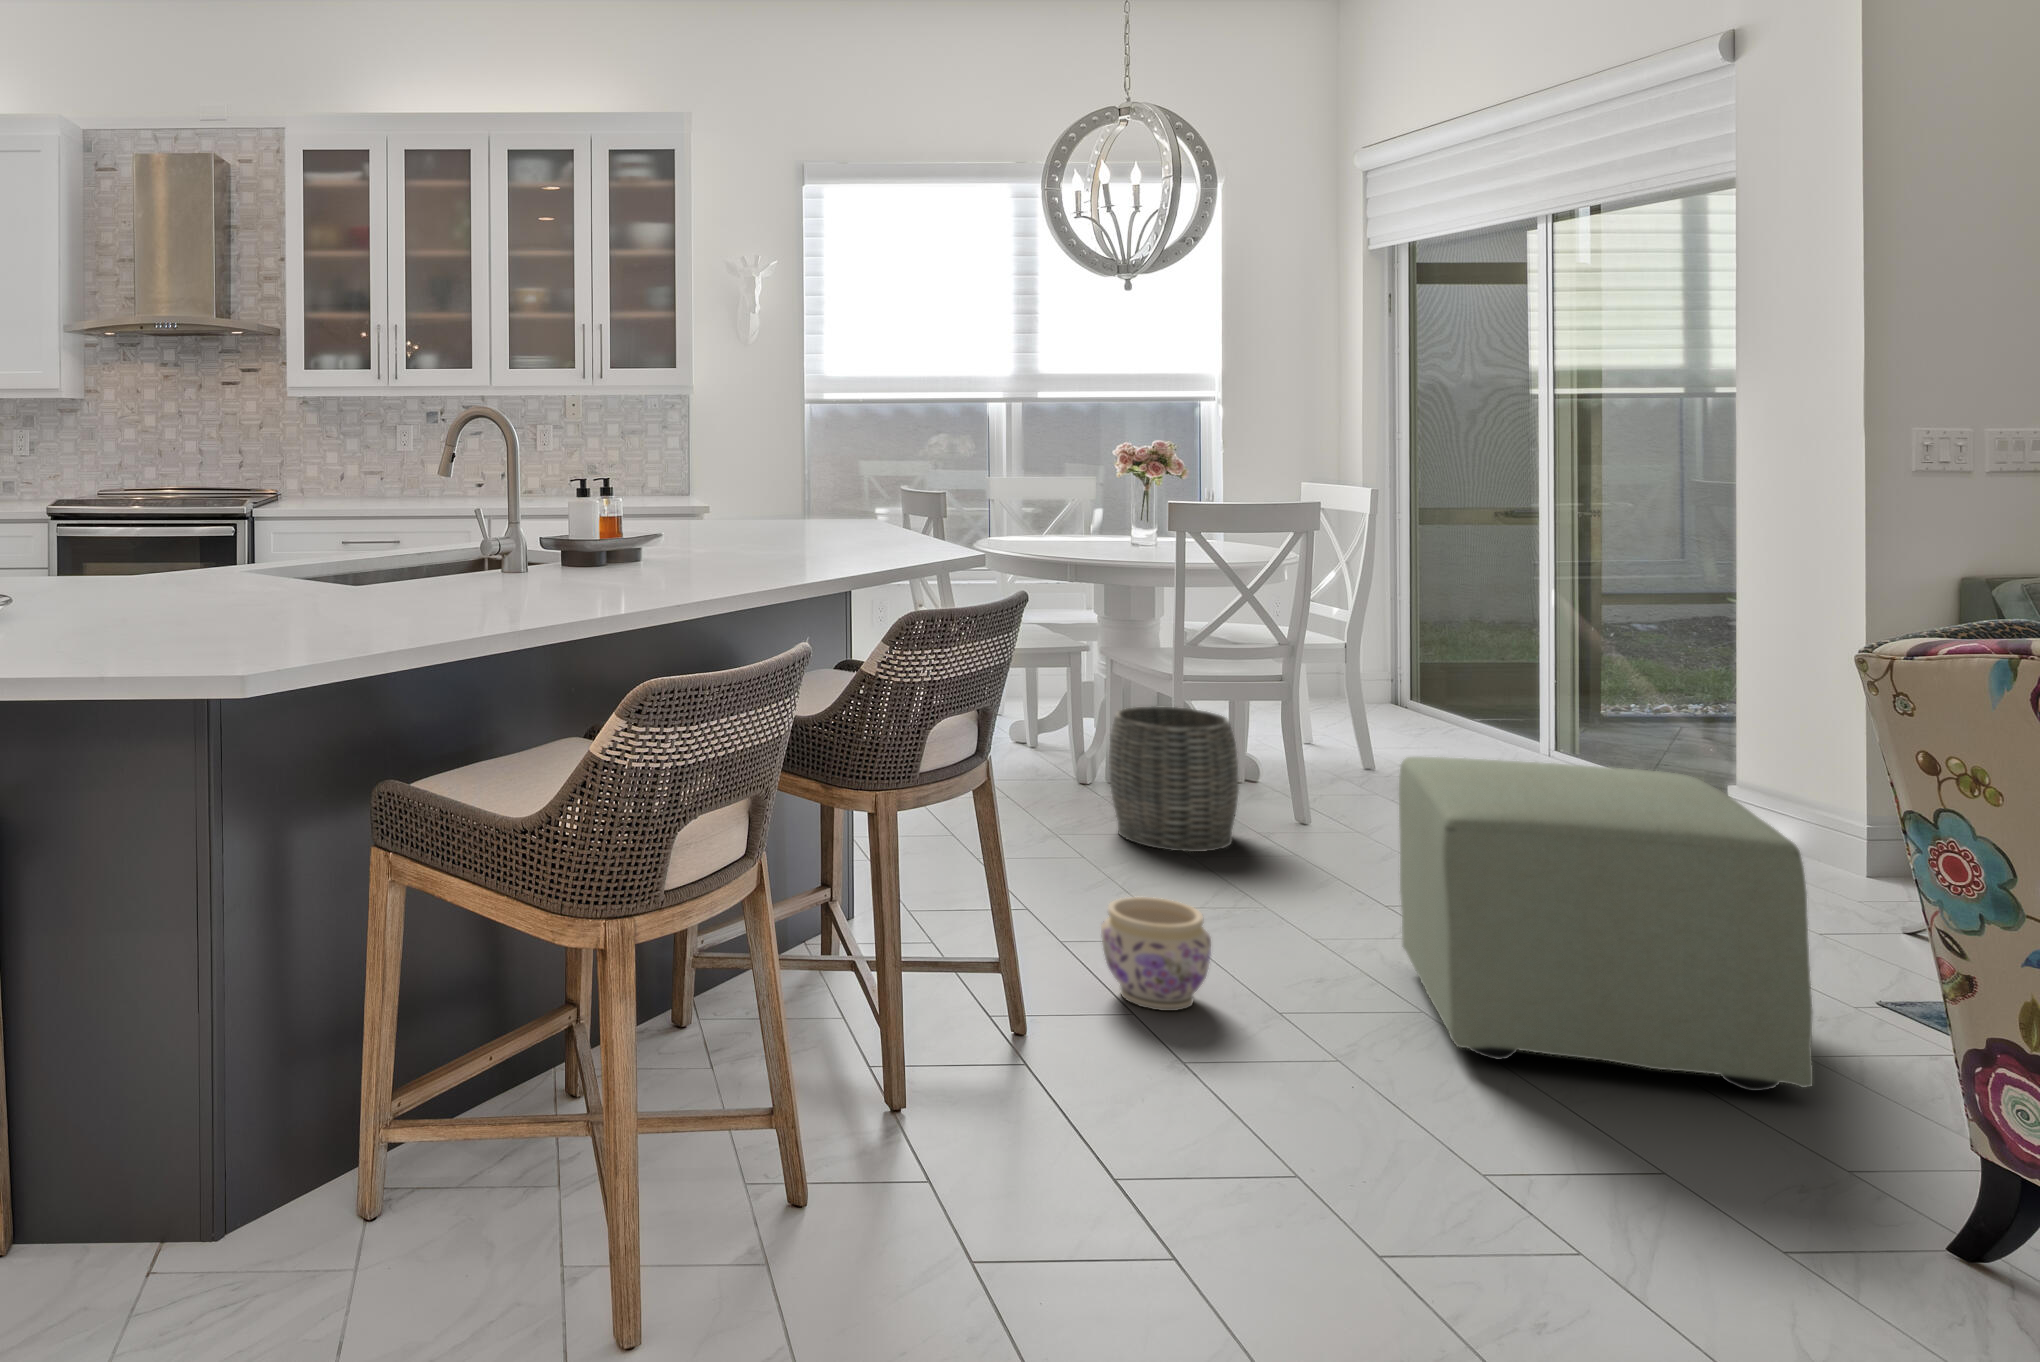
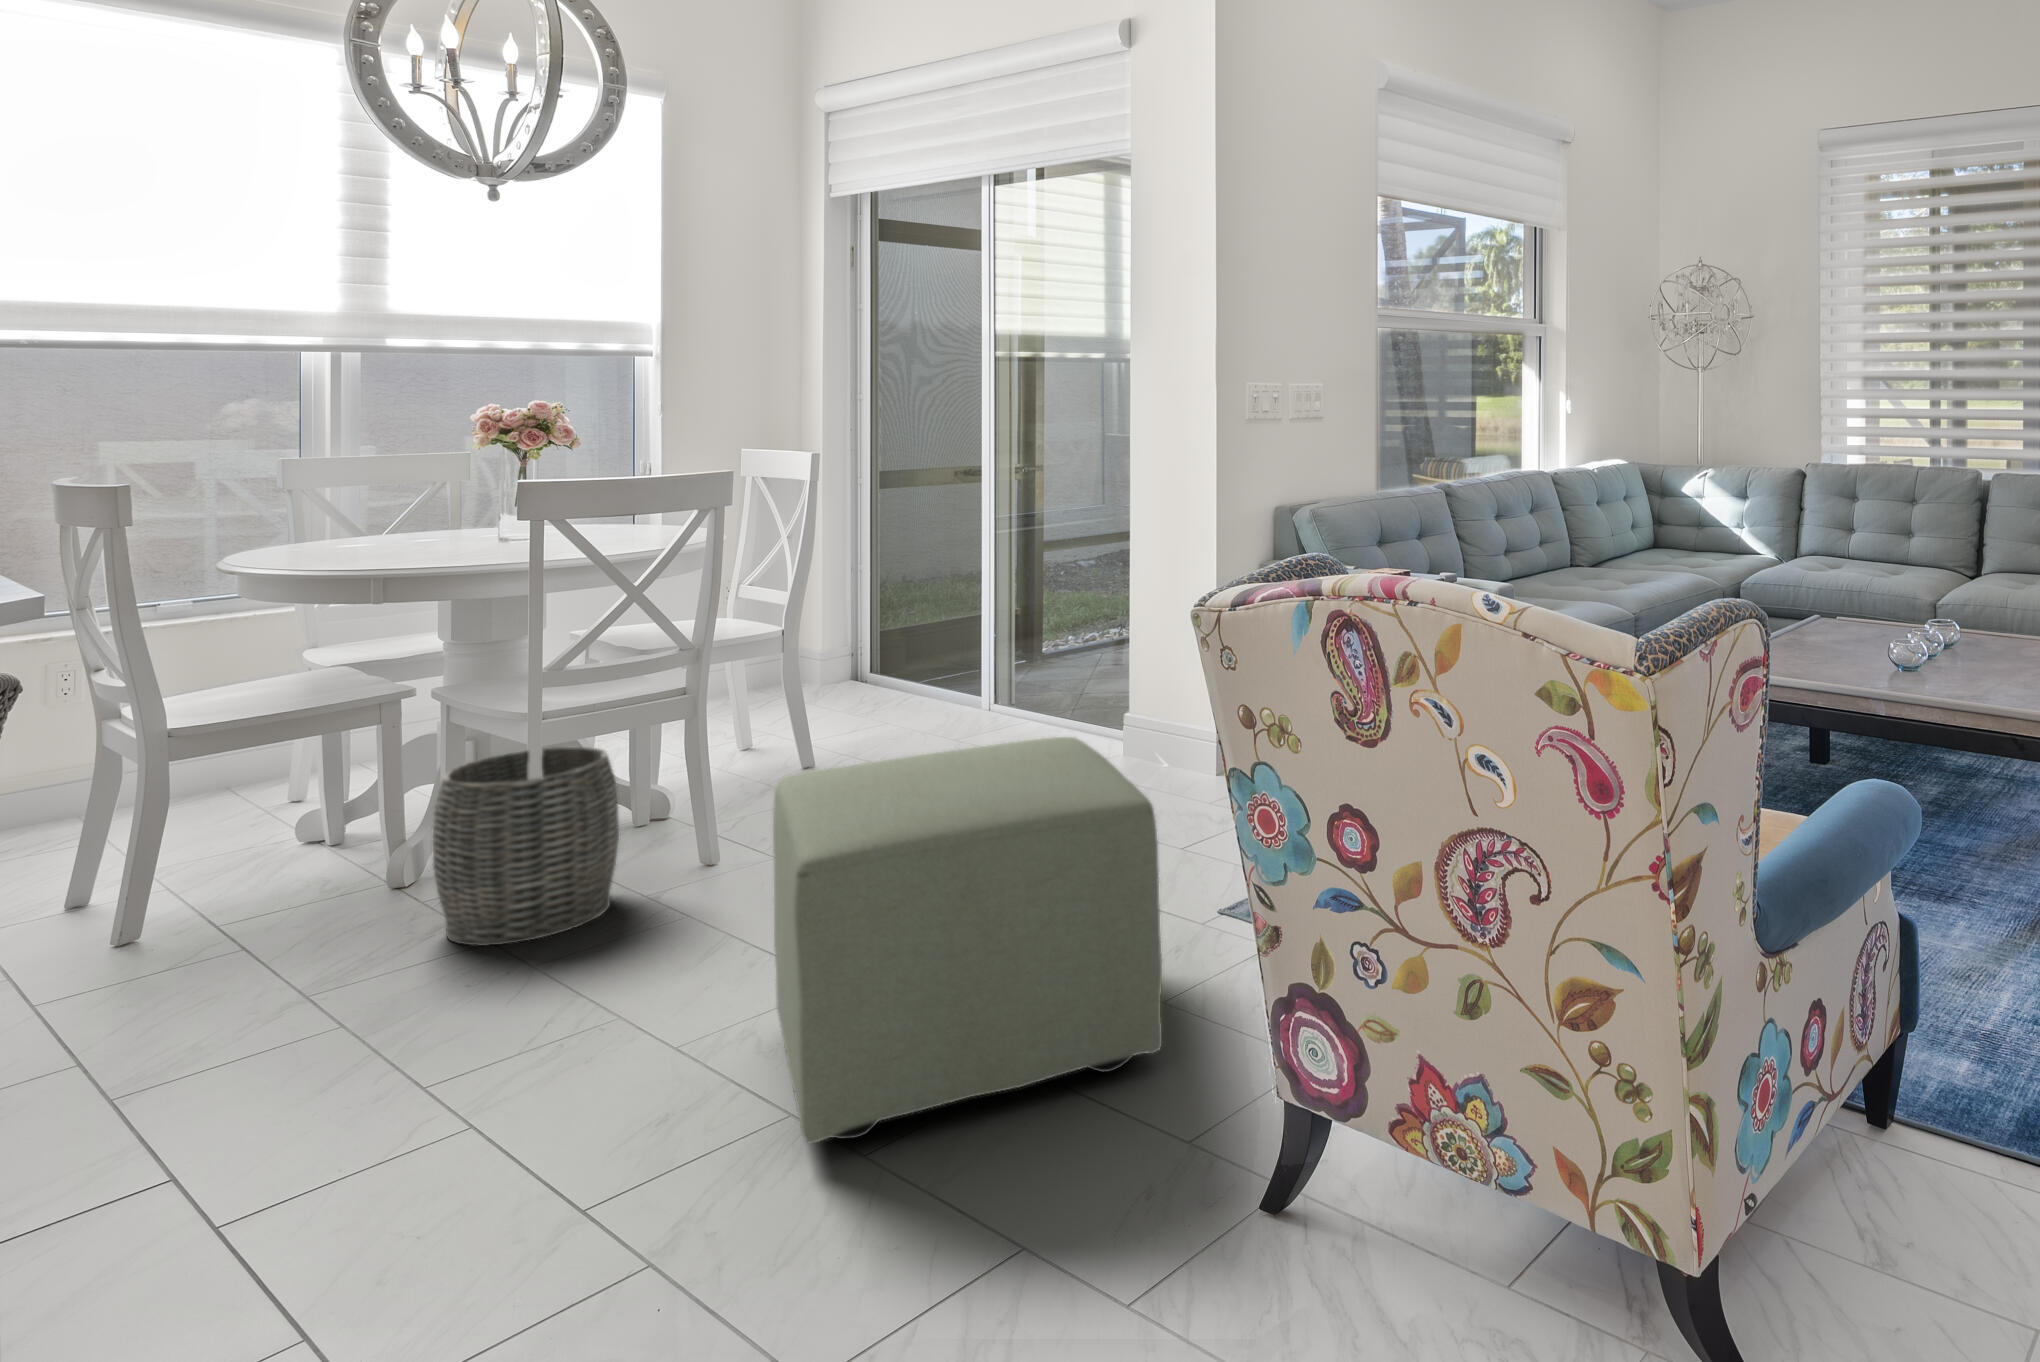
planter: present [1101,897,1211,1011] -> none [301,1061,489,1247]

